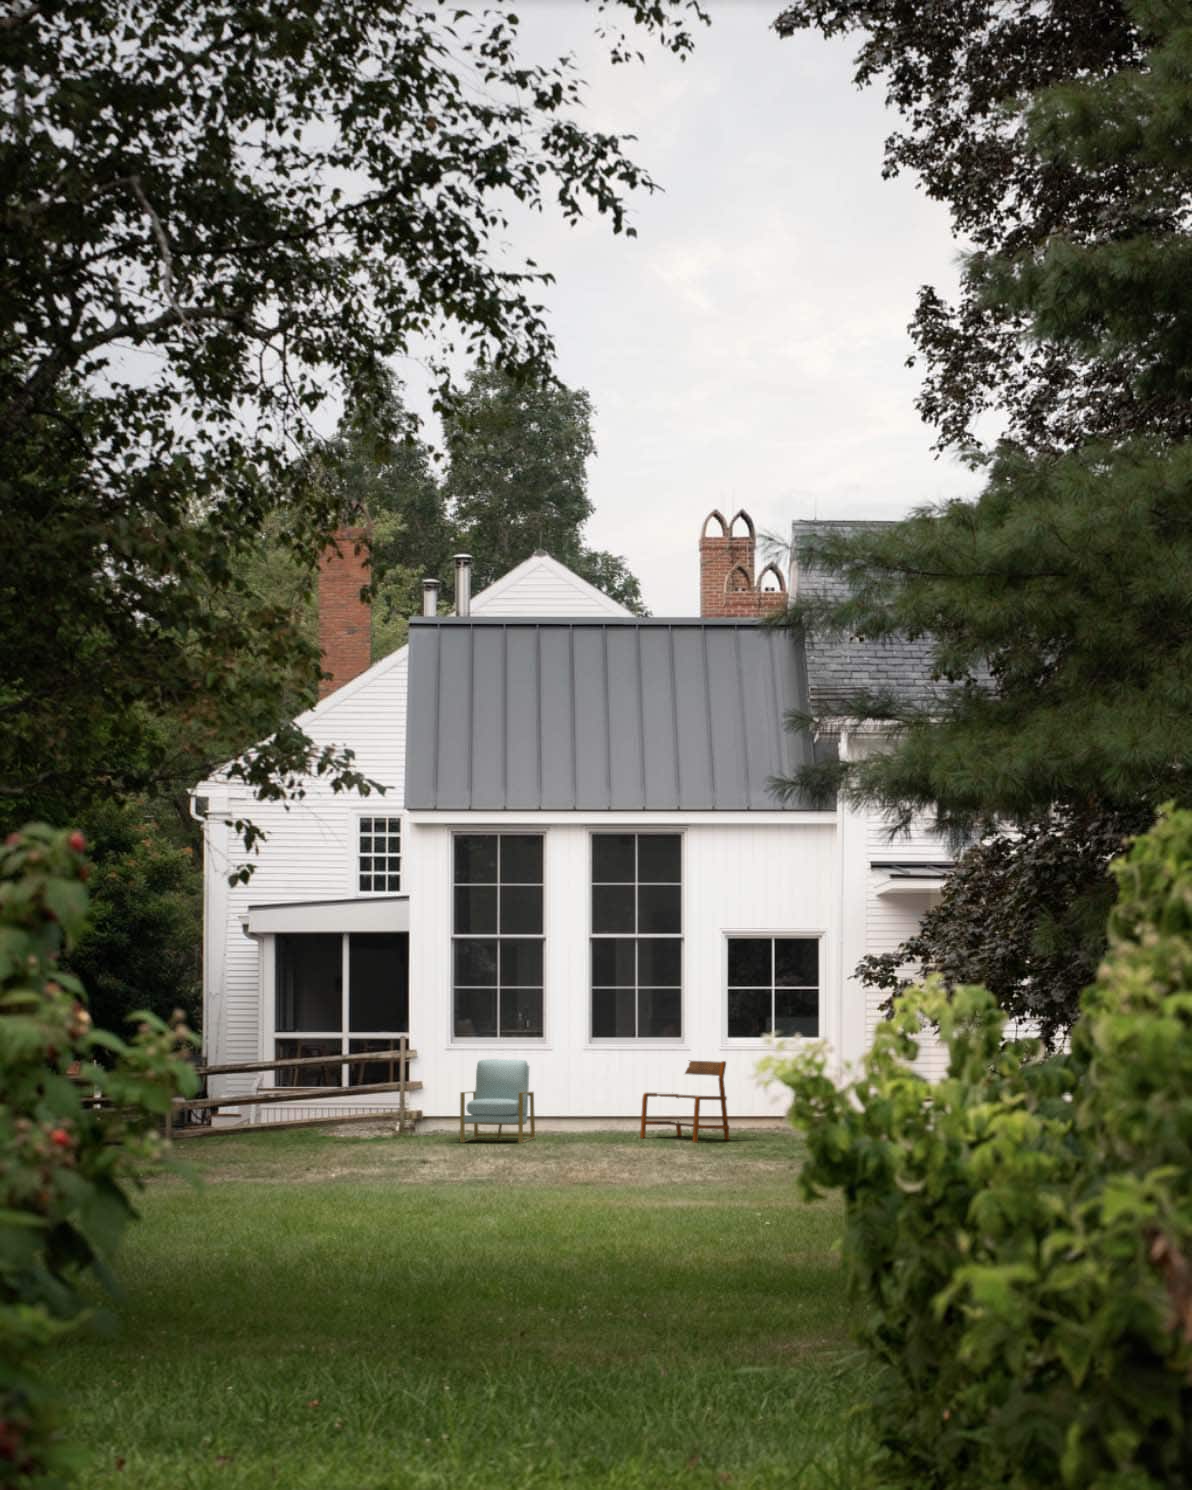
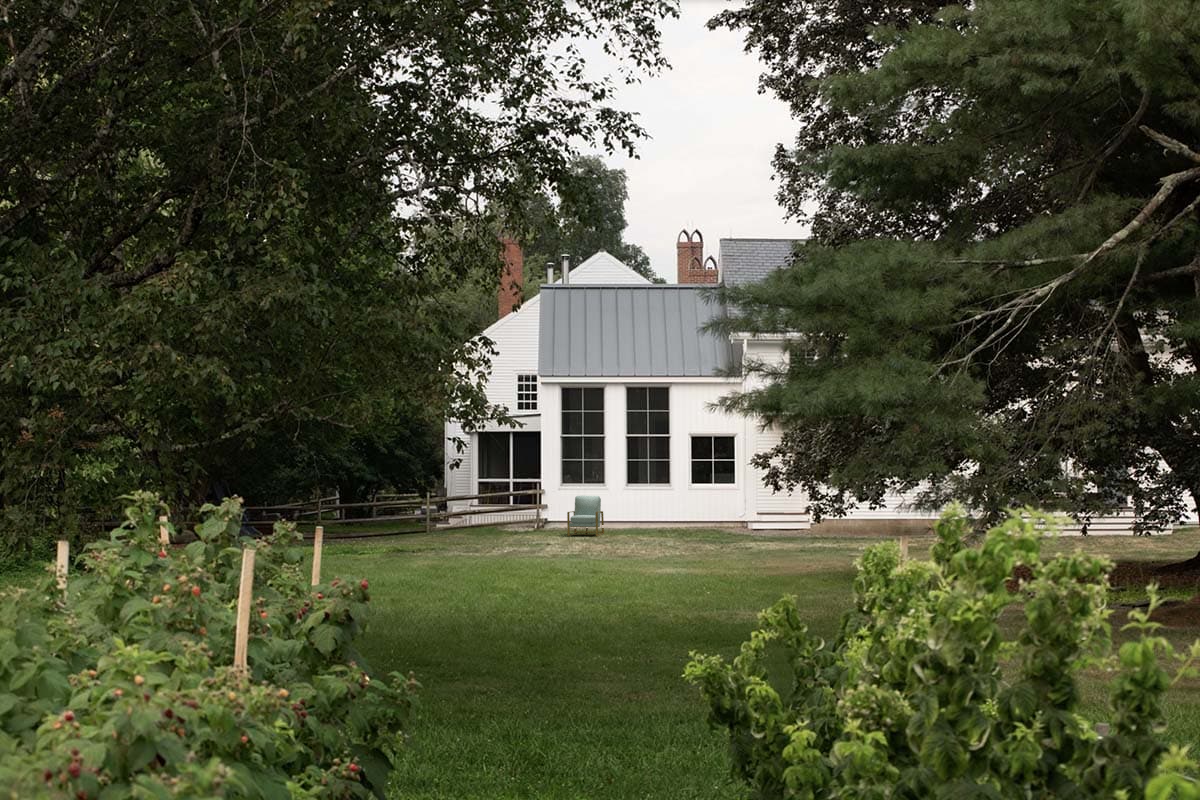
bench: present [640,1060,730,1143] -> none [656,495,699,536]

